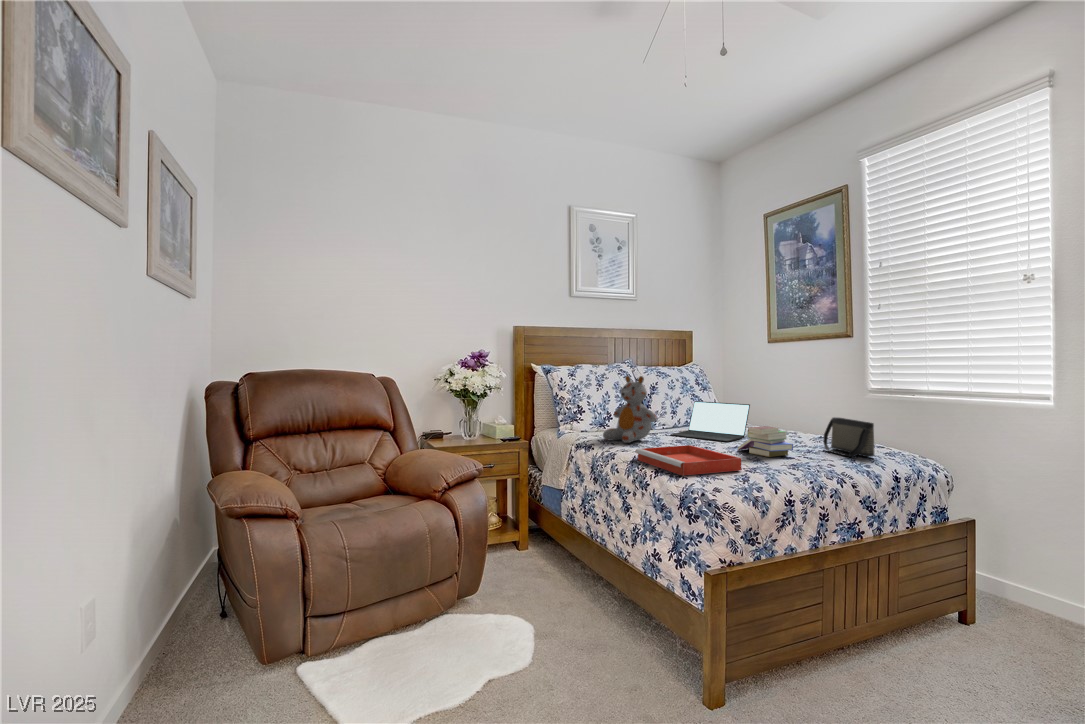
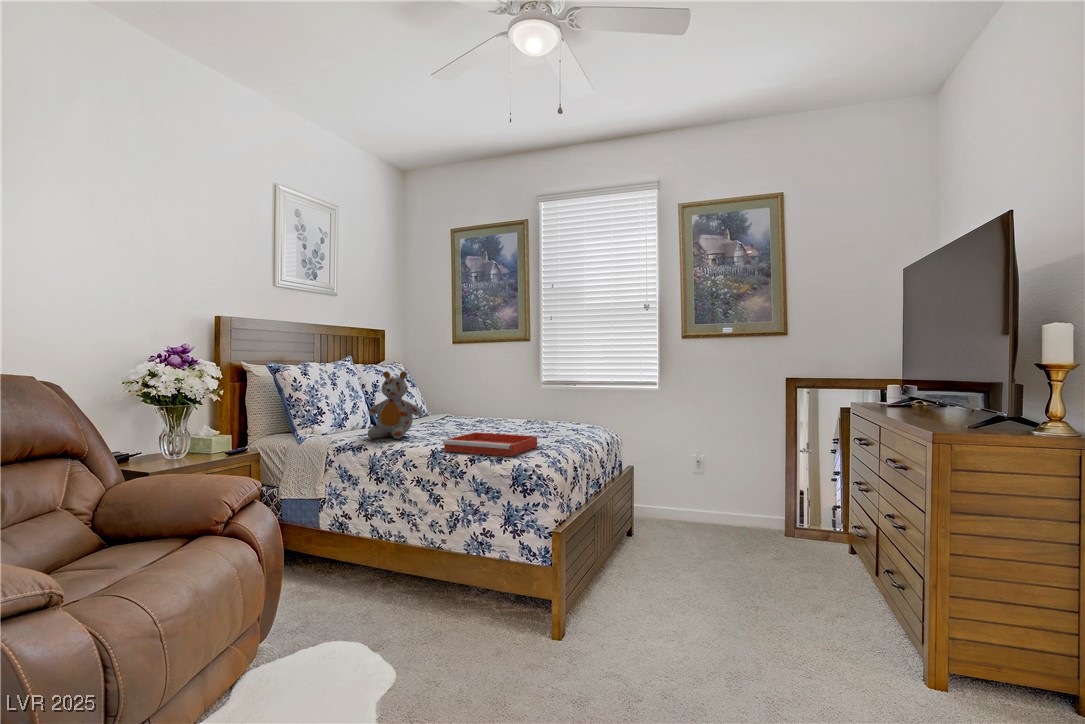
laptop: present [671,401,750,442] -> none [415,395,478,429]
handbag: present [823,417,875,457] -> none [544,401,584,429]
book: present [738,426,793,457] -> none [496,411,541,436]

